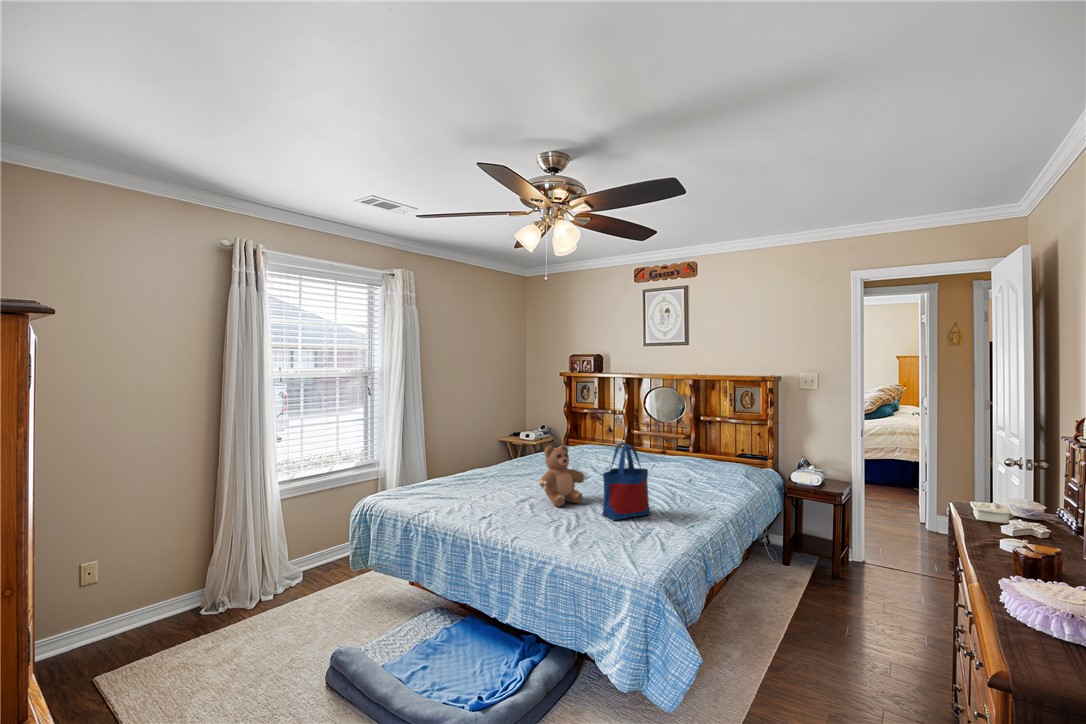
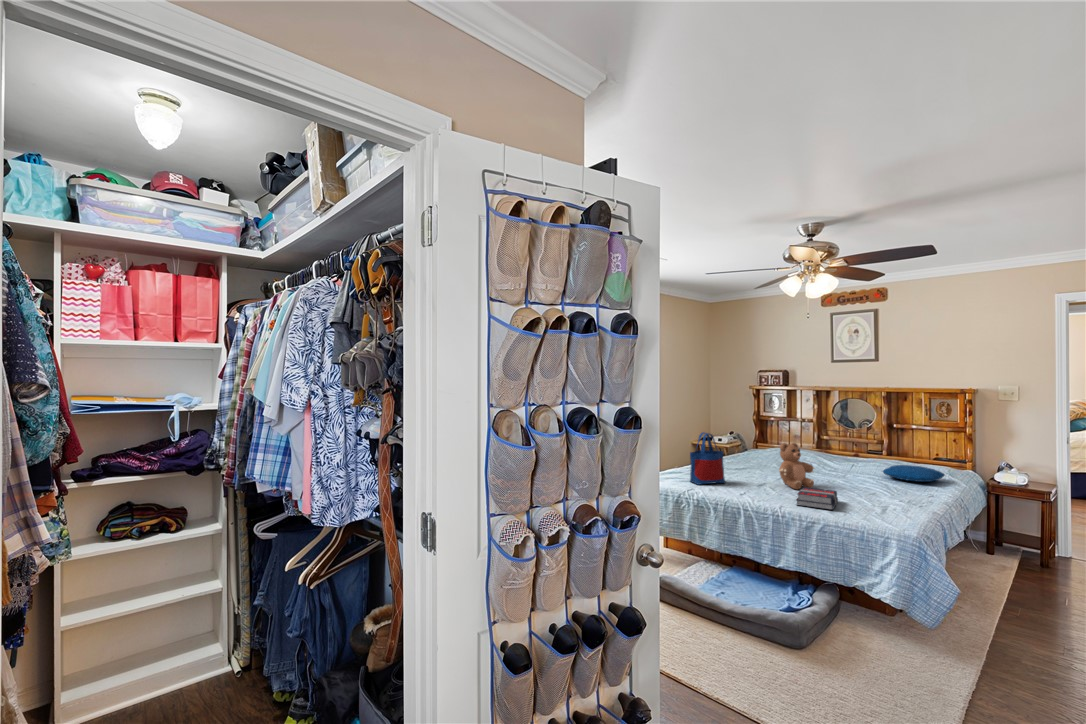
tote bag: present [602,443,650,520] -> present [690,432,725,485]
pillow: none [674,466,739,487] -> present [883,465,945,482]
book: none [536,506,596,540] -> present [797,487,838,510]

